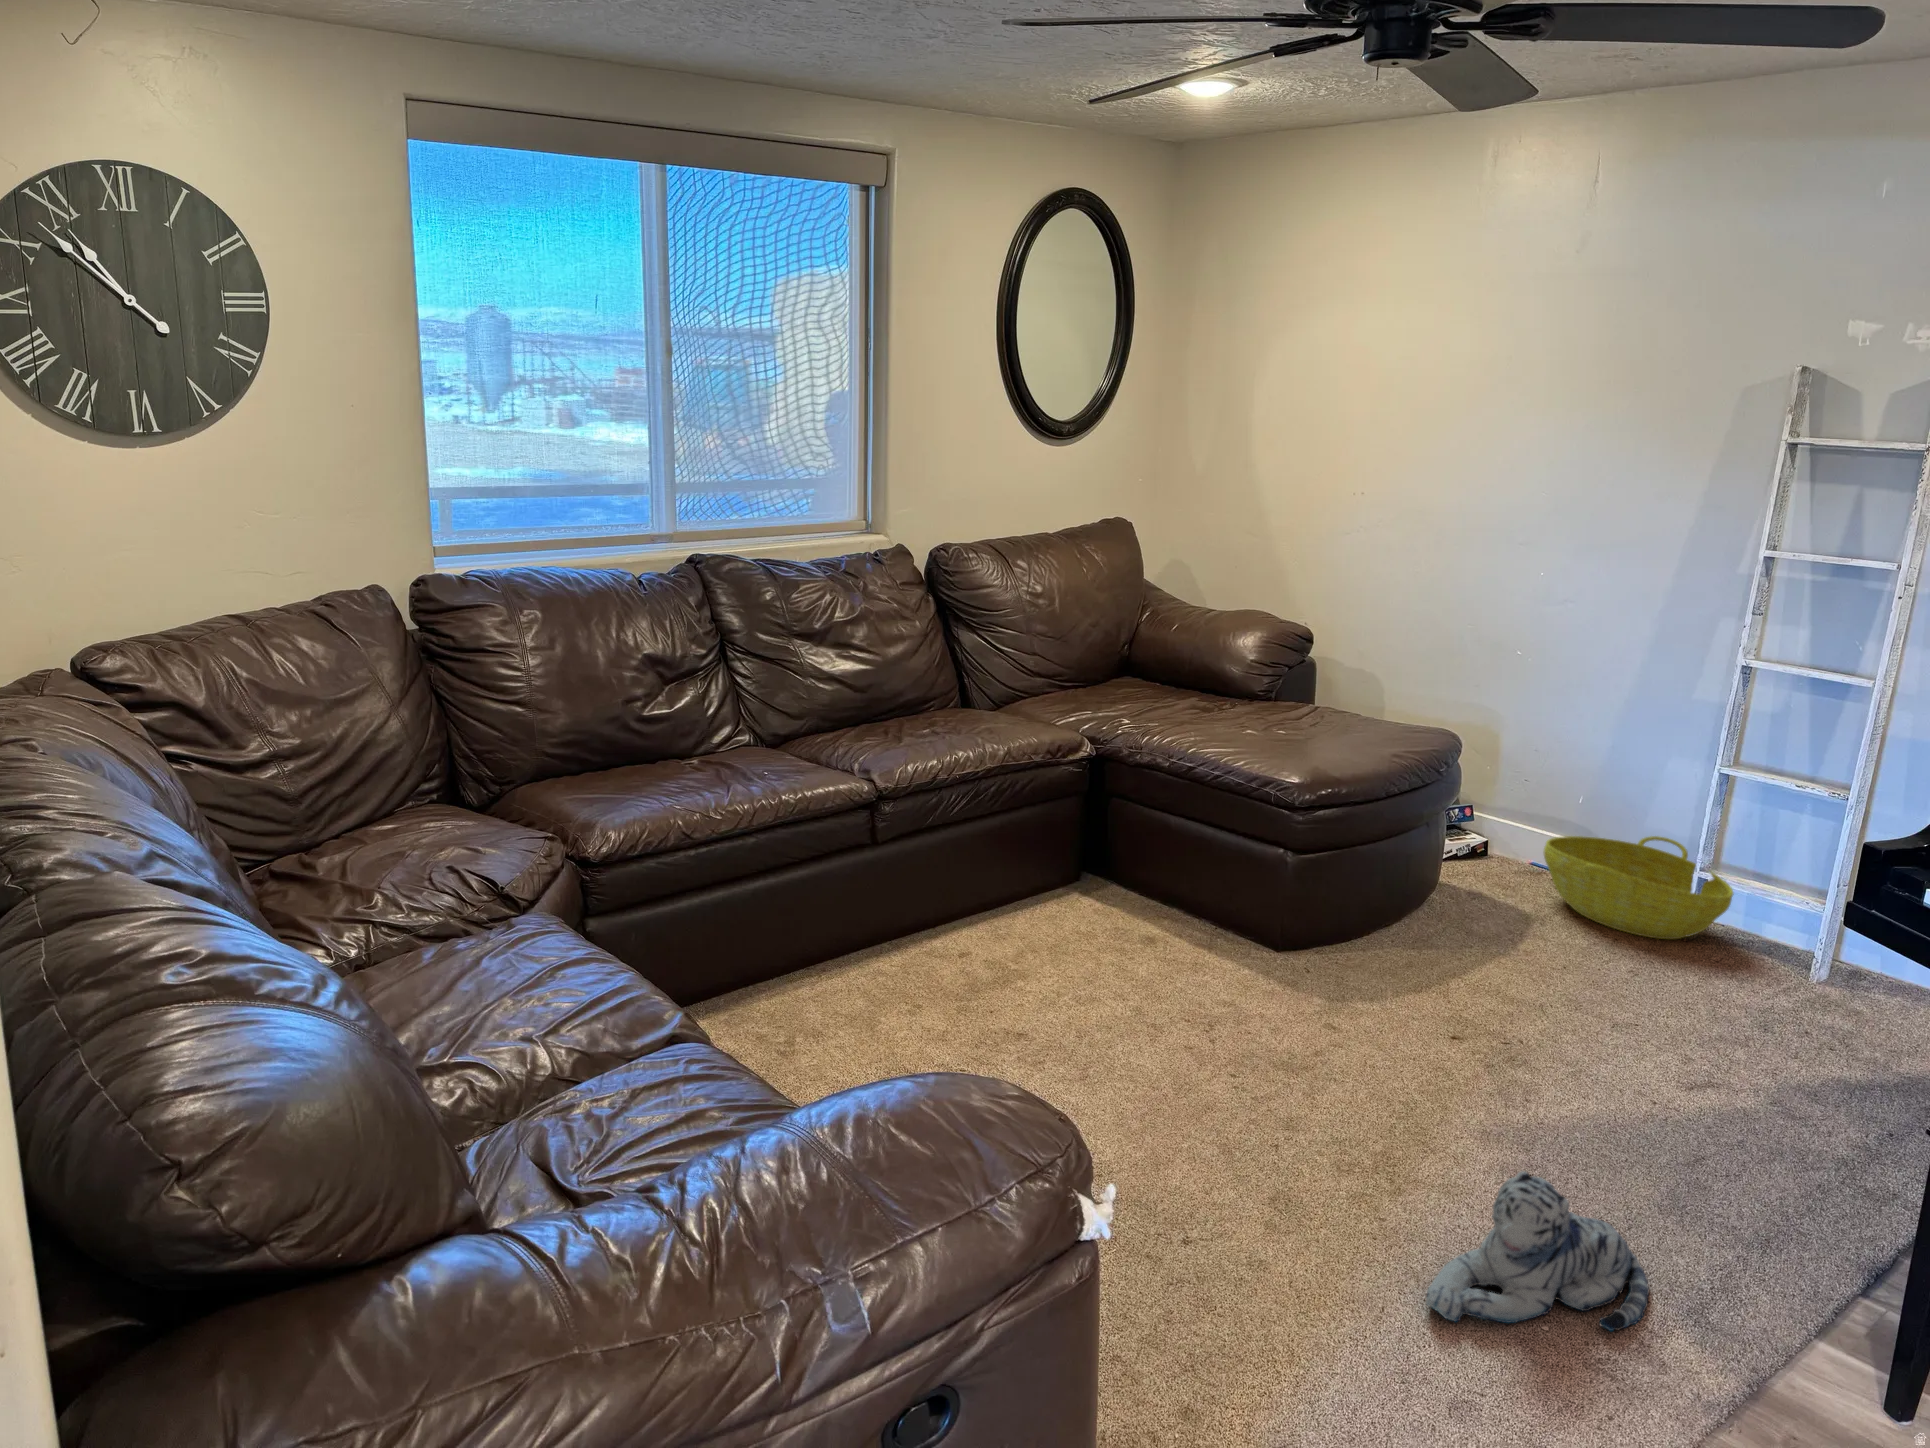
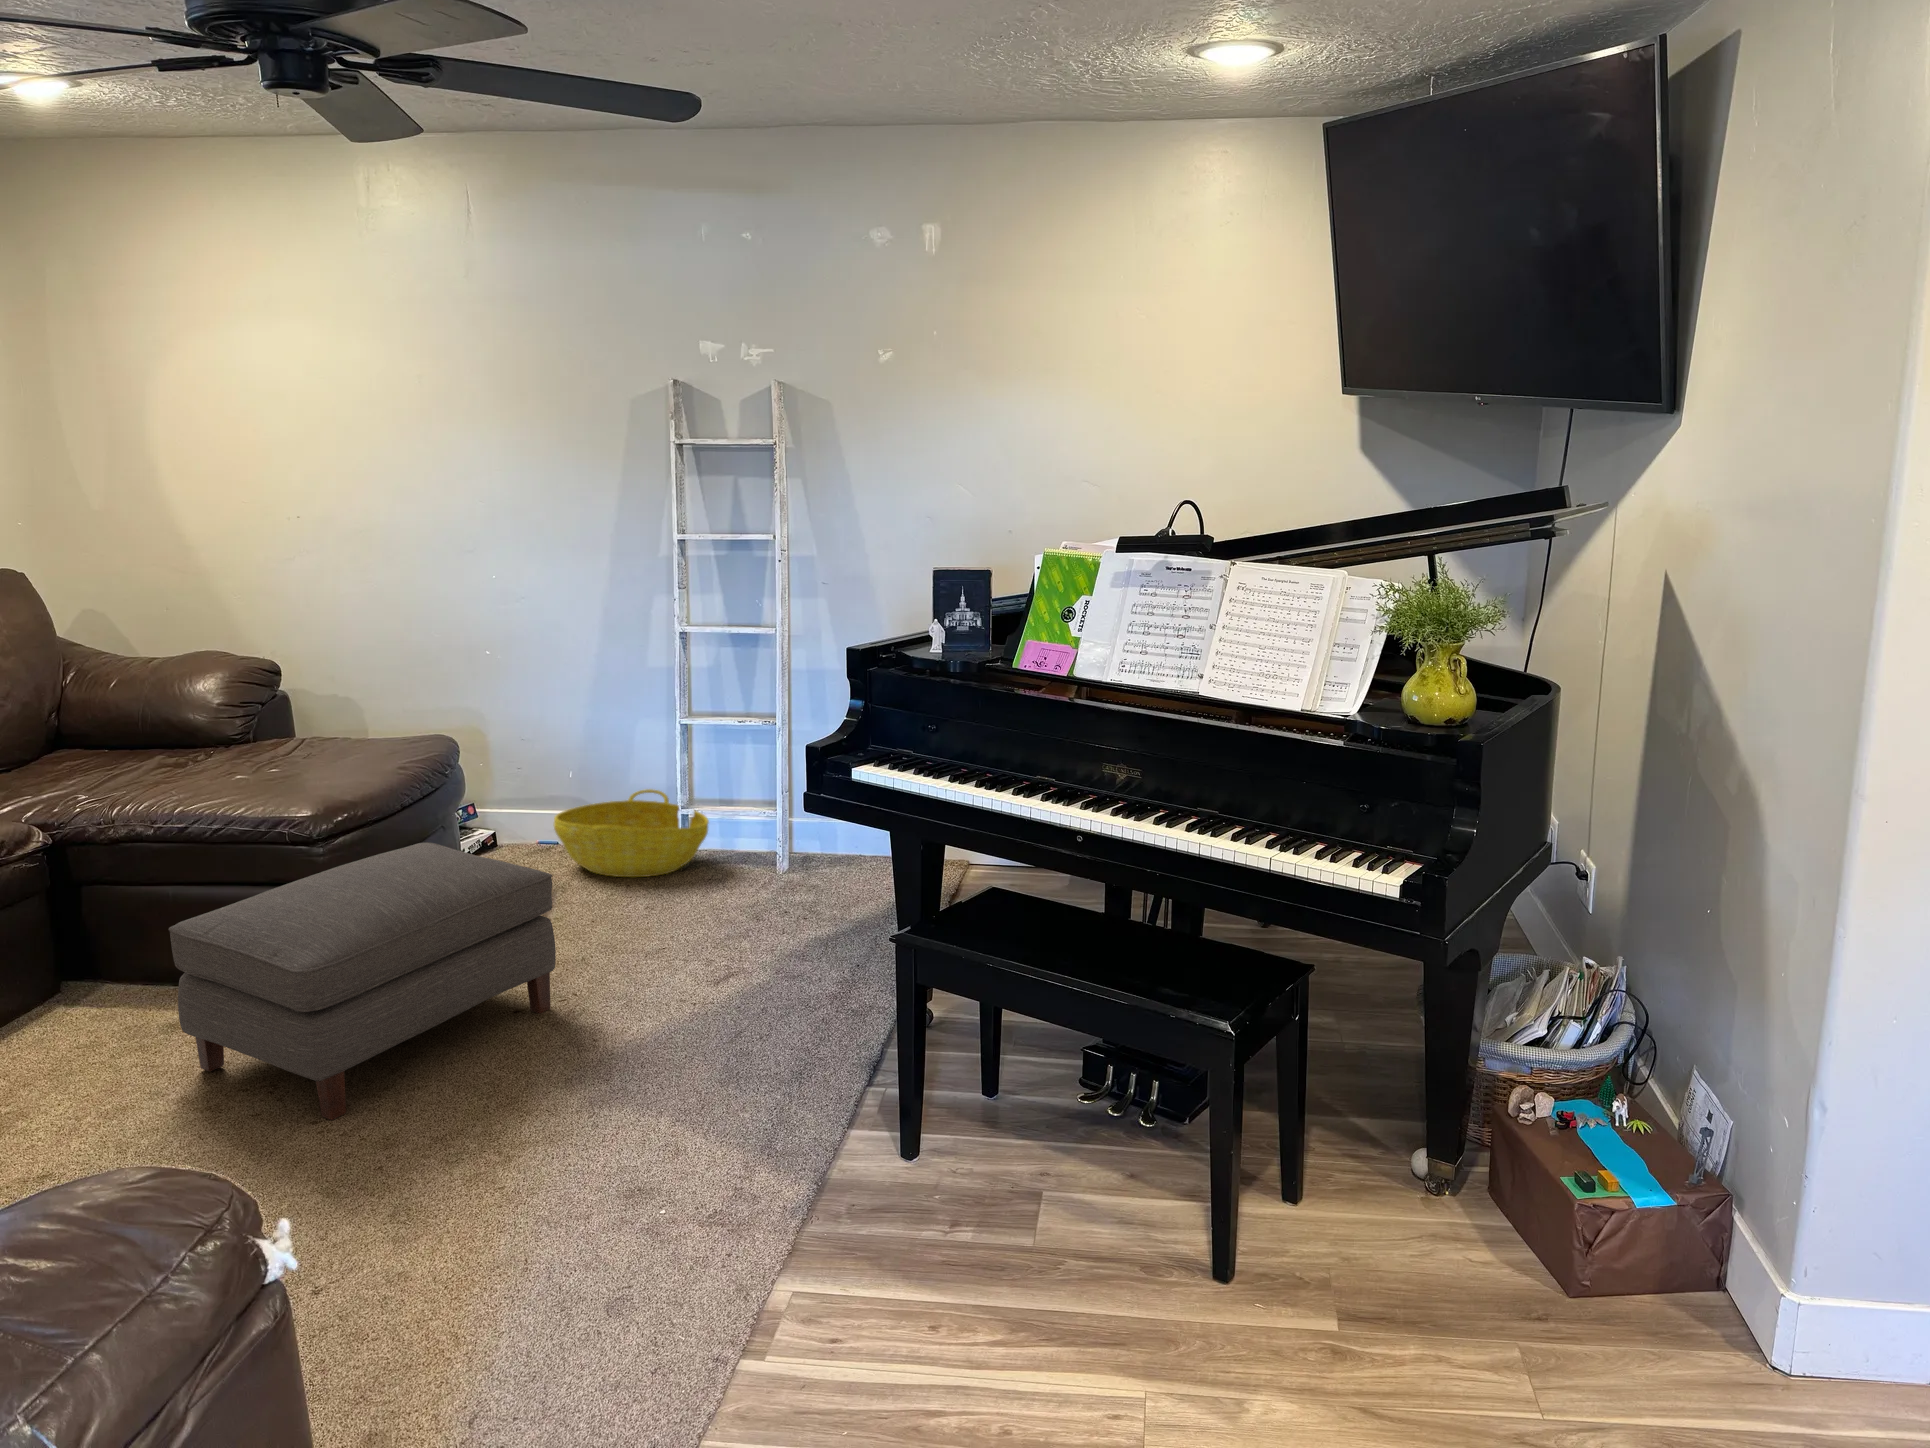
ottoman: none [1153,835,1516,1076] -> present [169,842,556,1120]
plush toy: present [1426,1171,1649,1331] -> none [562,1084,729,1238]

